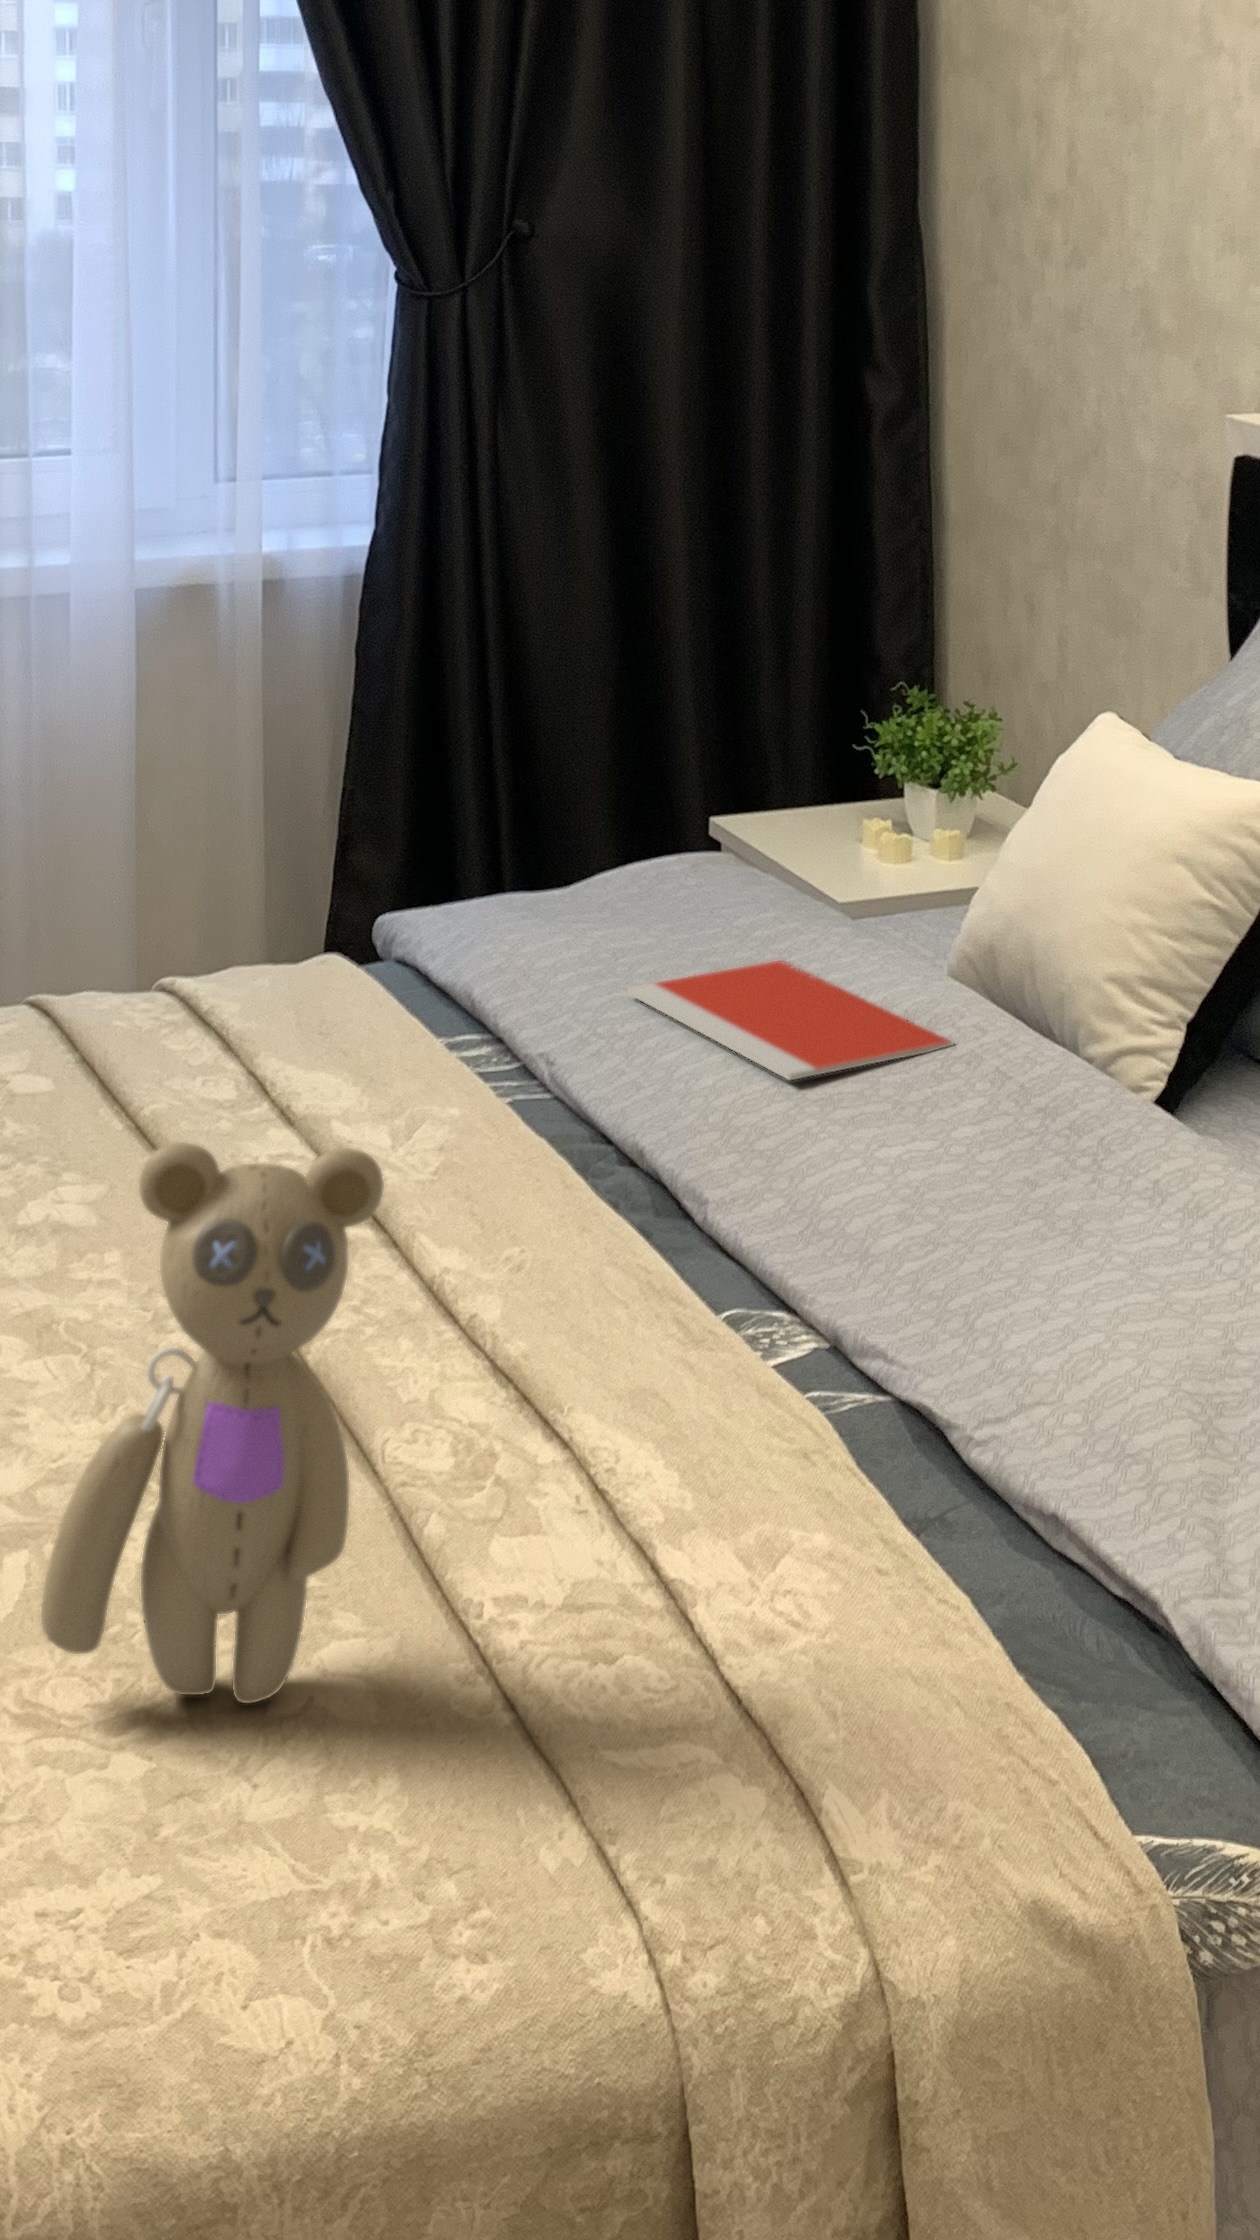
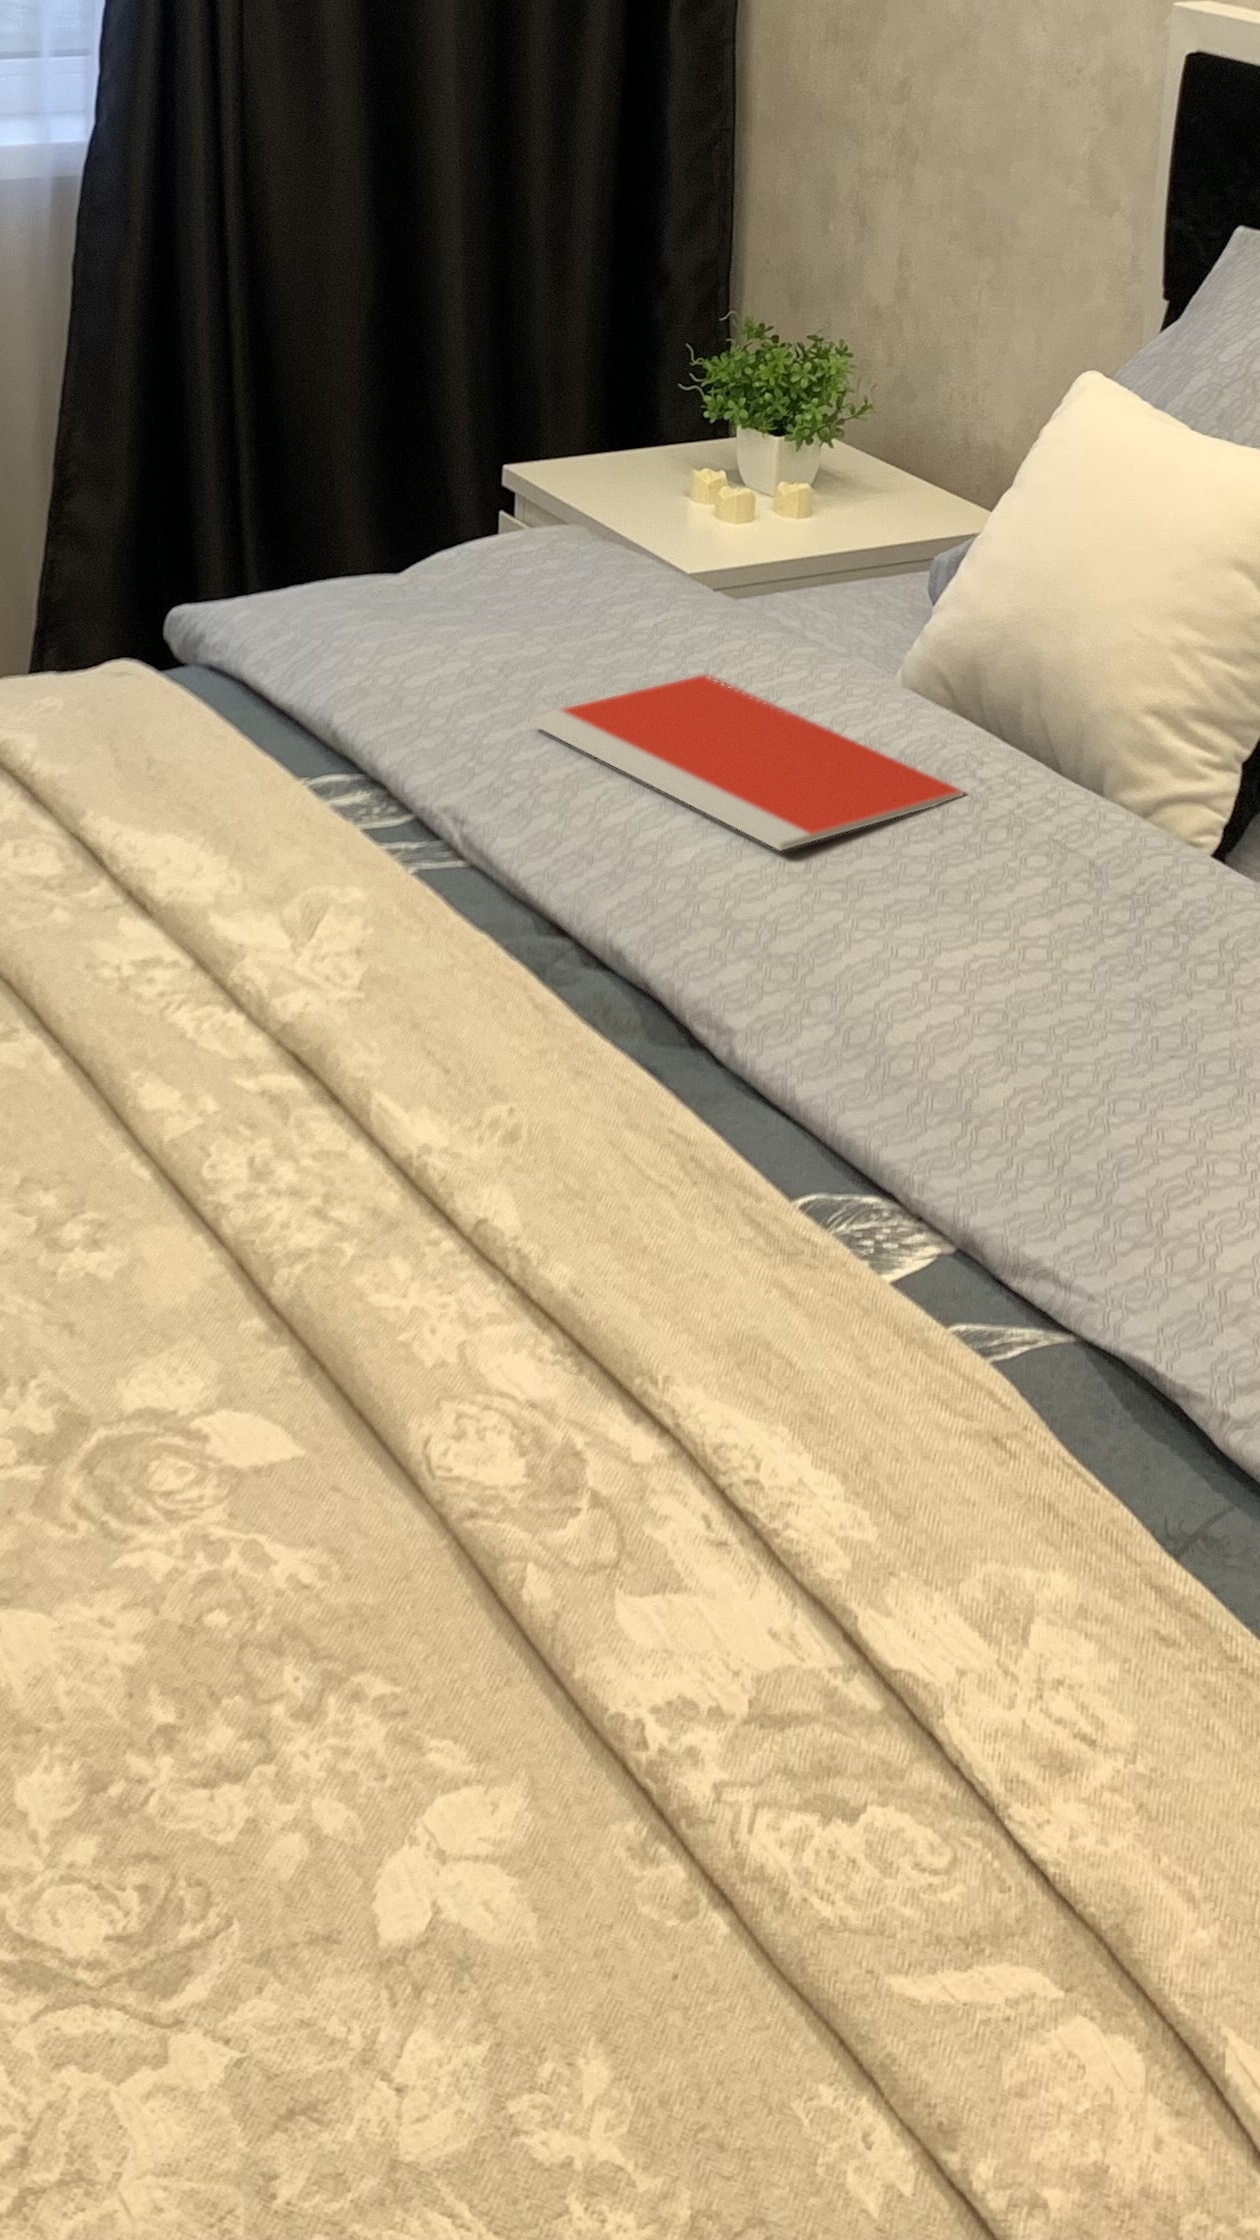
teddy bear: present [41,1143,384,1703] -> none [40,1142,559,1923]

